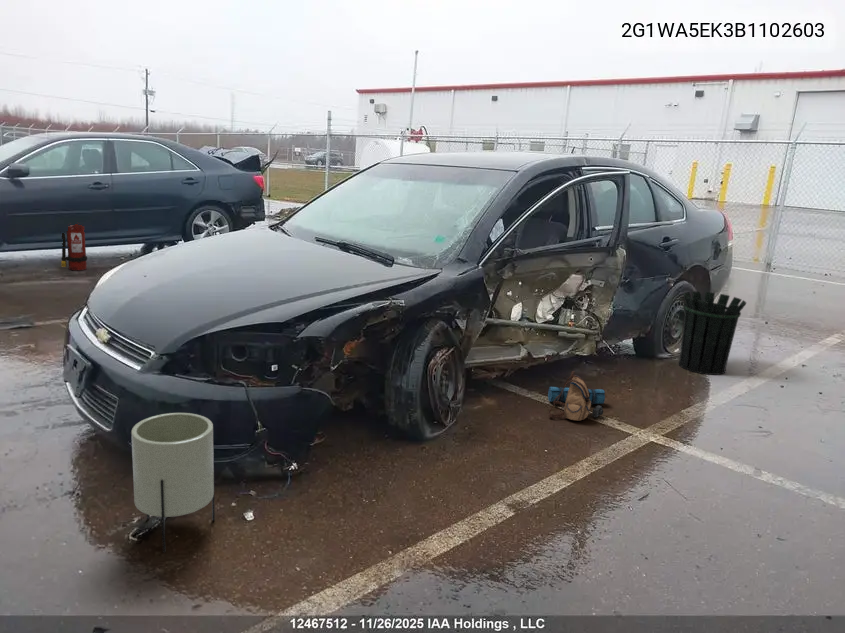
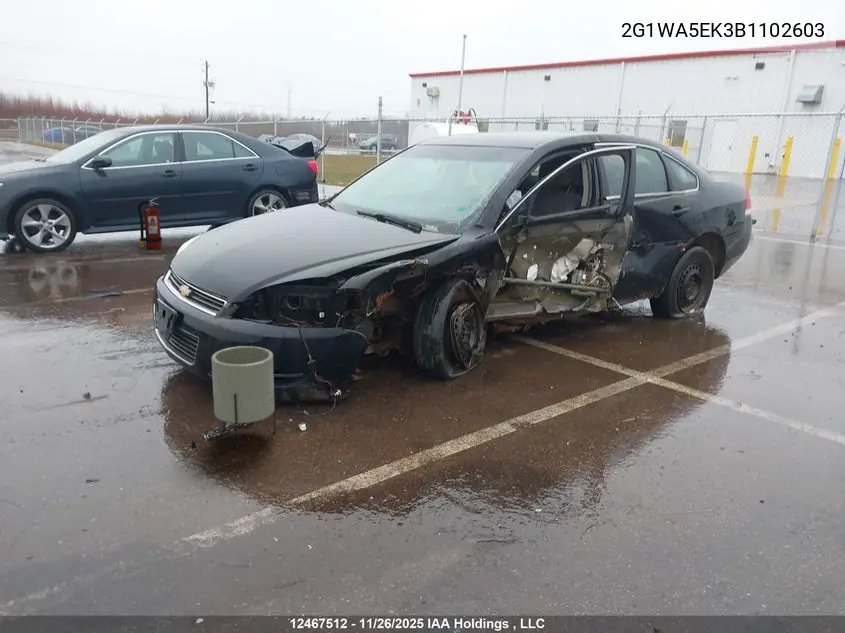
waste bin: present [679,291,746,375] -> none [692,256,754,332]
backpack: present [548,371,605,421] -> none [560,323,613,367]

